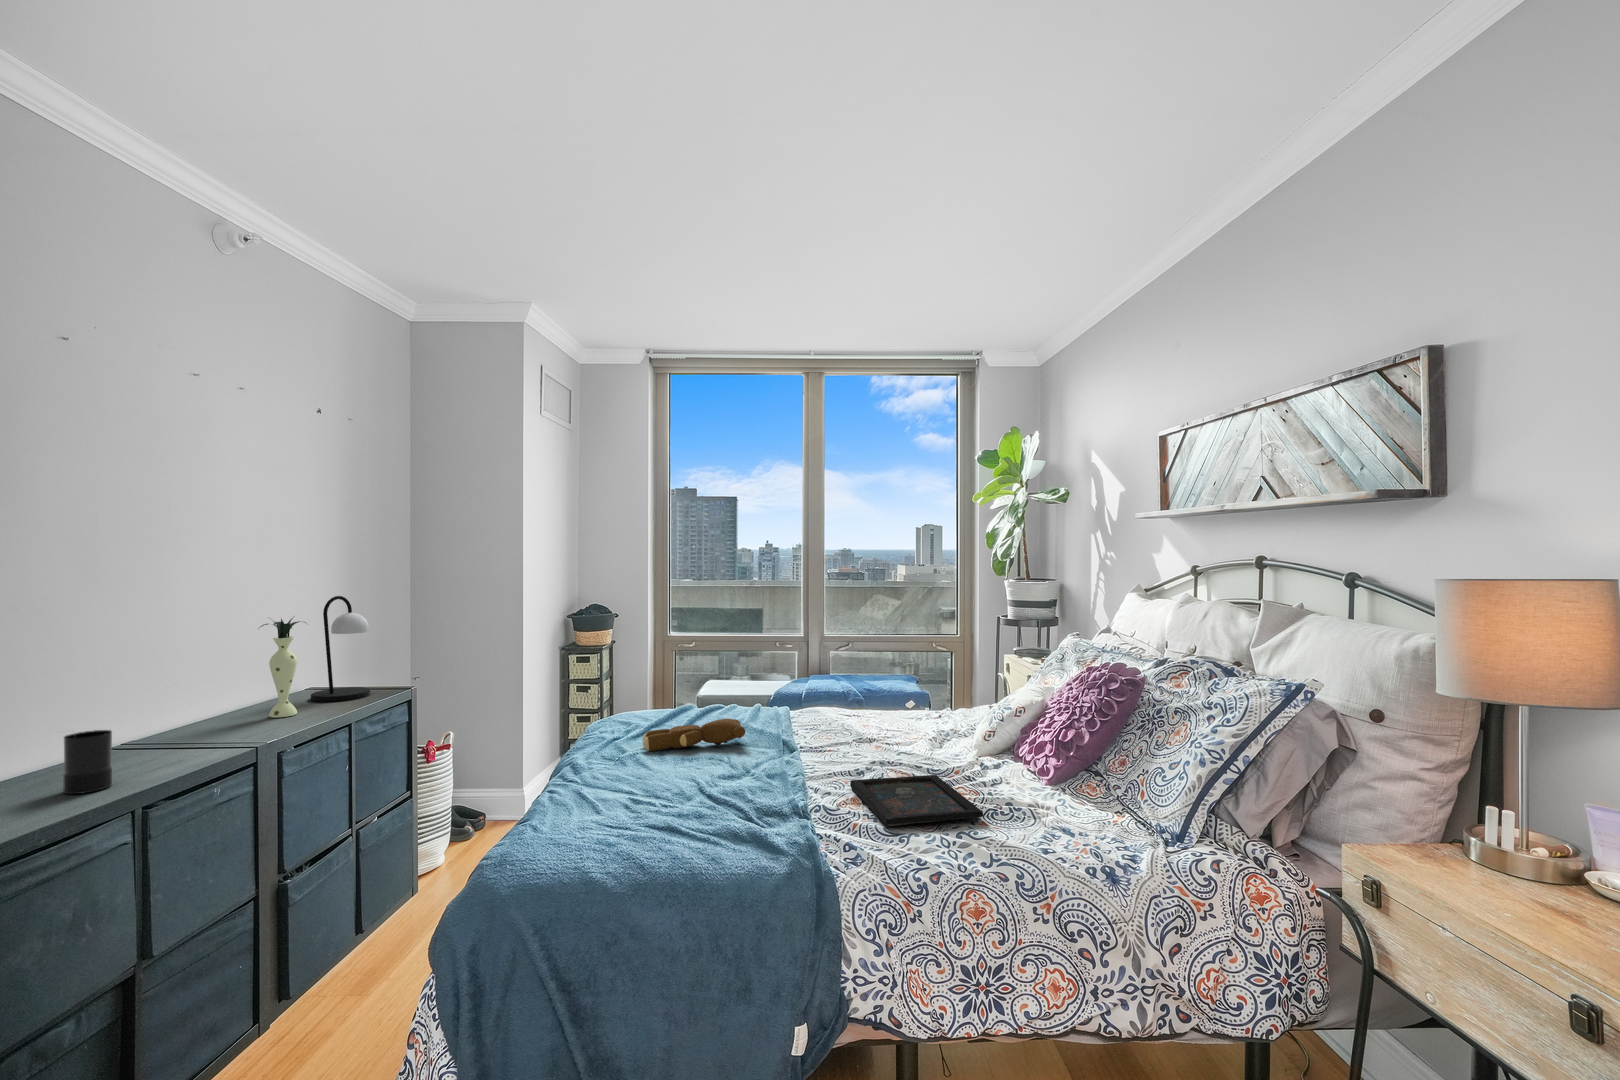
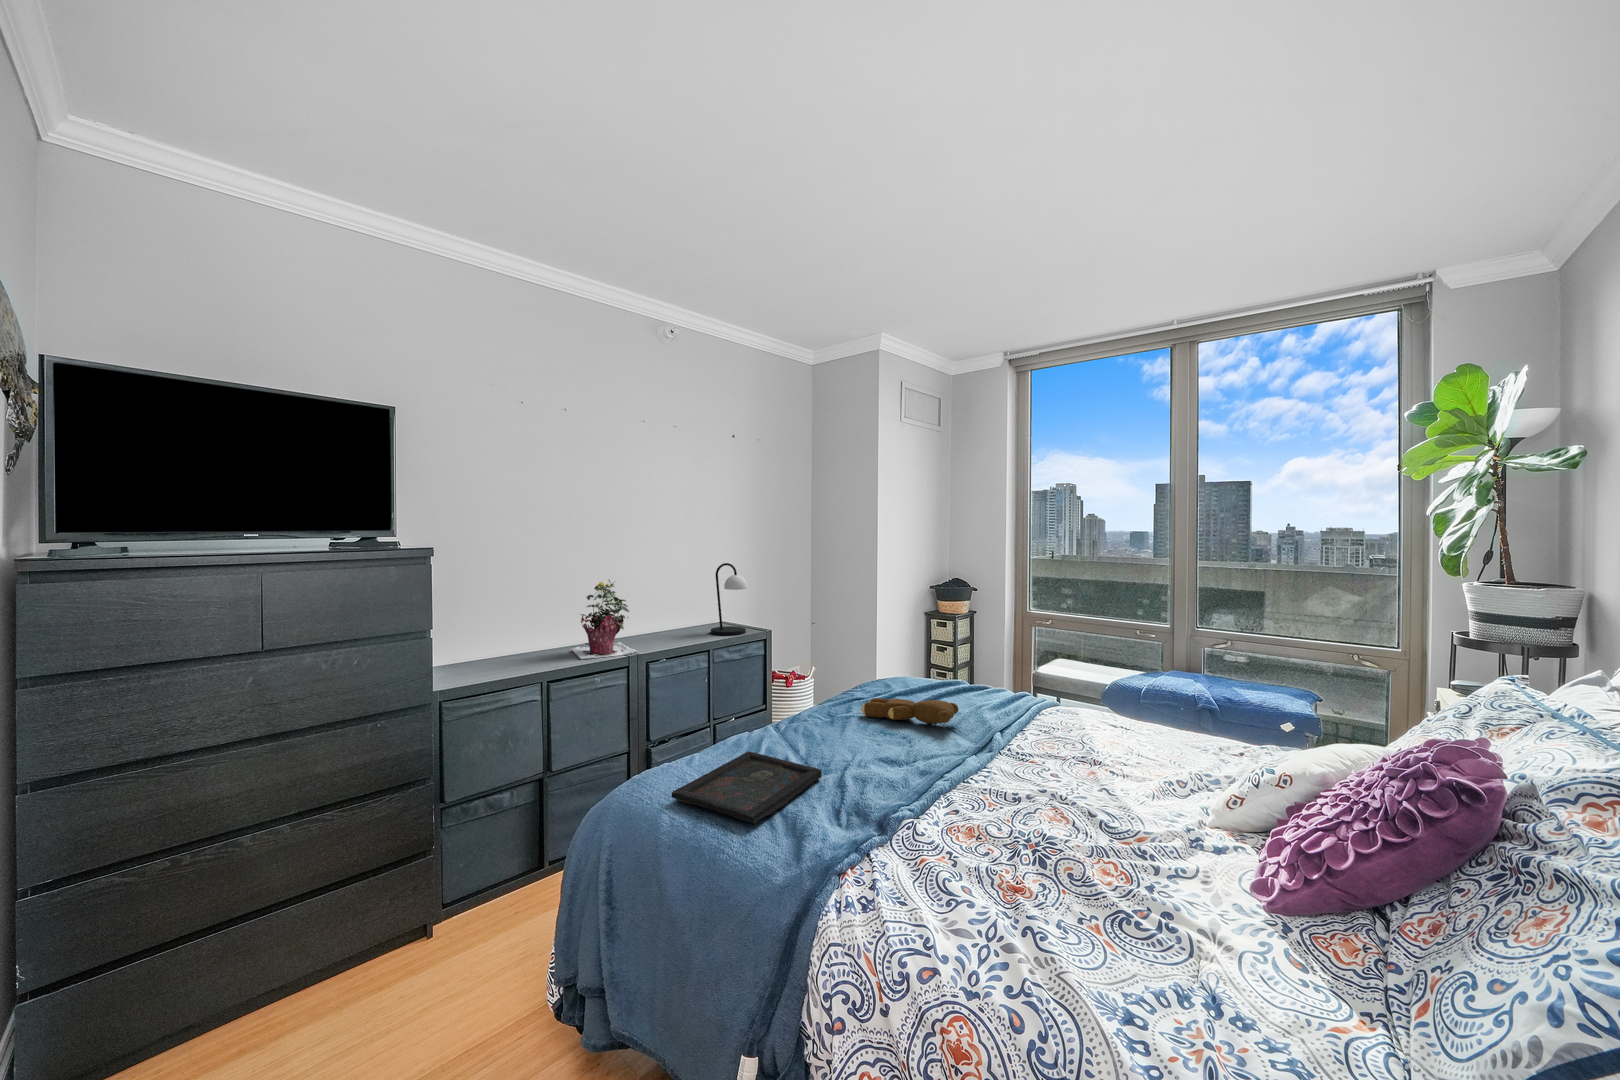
vase: present [260,618,306,718] -> none [665,575,695,641]
potted plant: none [99,629,254,762] -> present [571,580,639,659]
candle: present [63,730,112,794] -> none [519,633,543,671]
tray: present [850,775,983,826] -> present [672,752,822,822]

